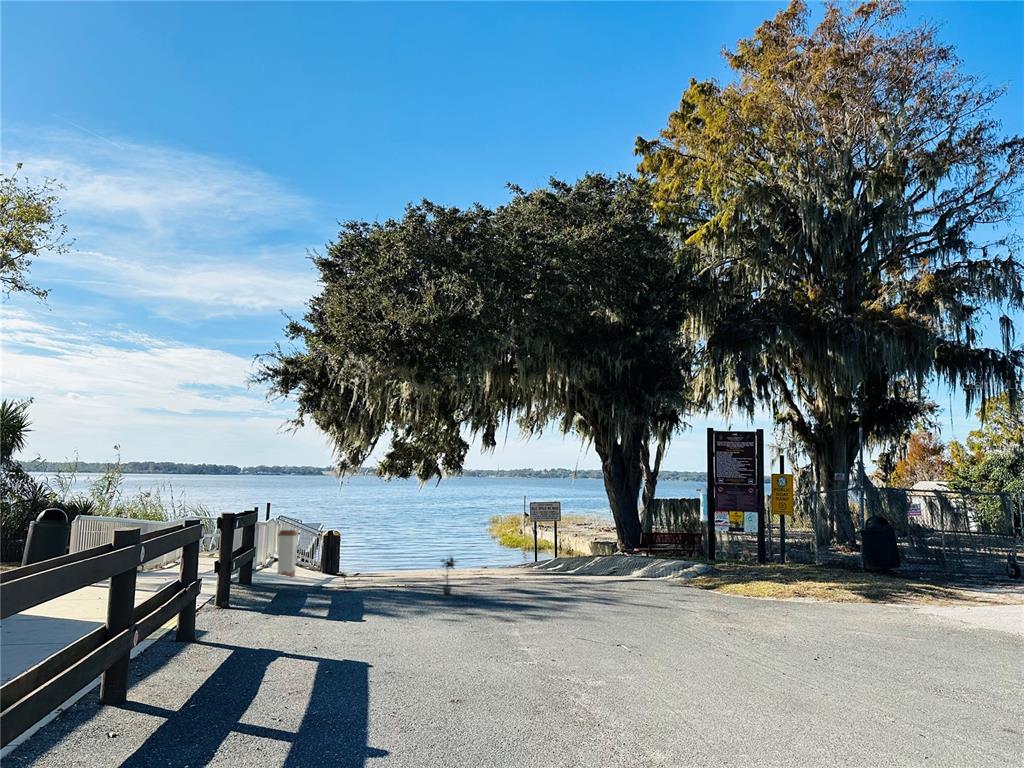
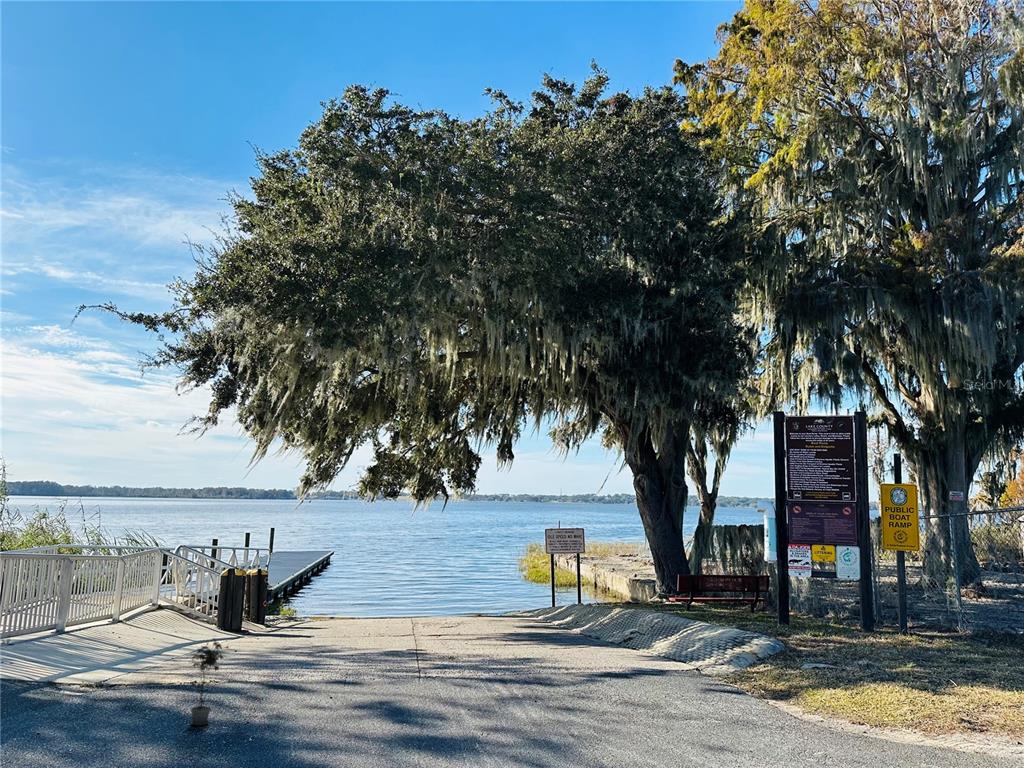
trash can: present [278,530,297,577] -> none [50,569,93,648]

